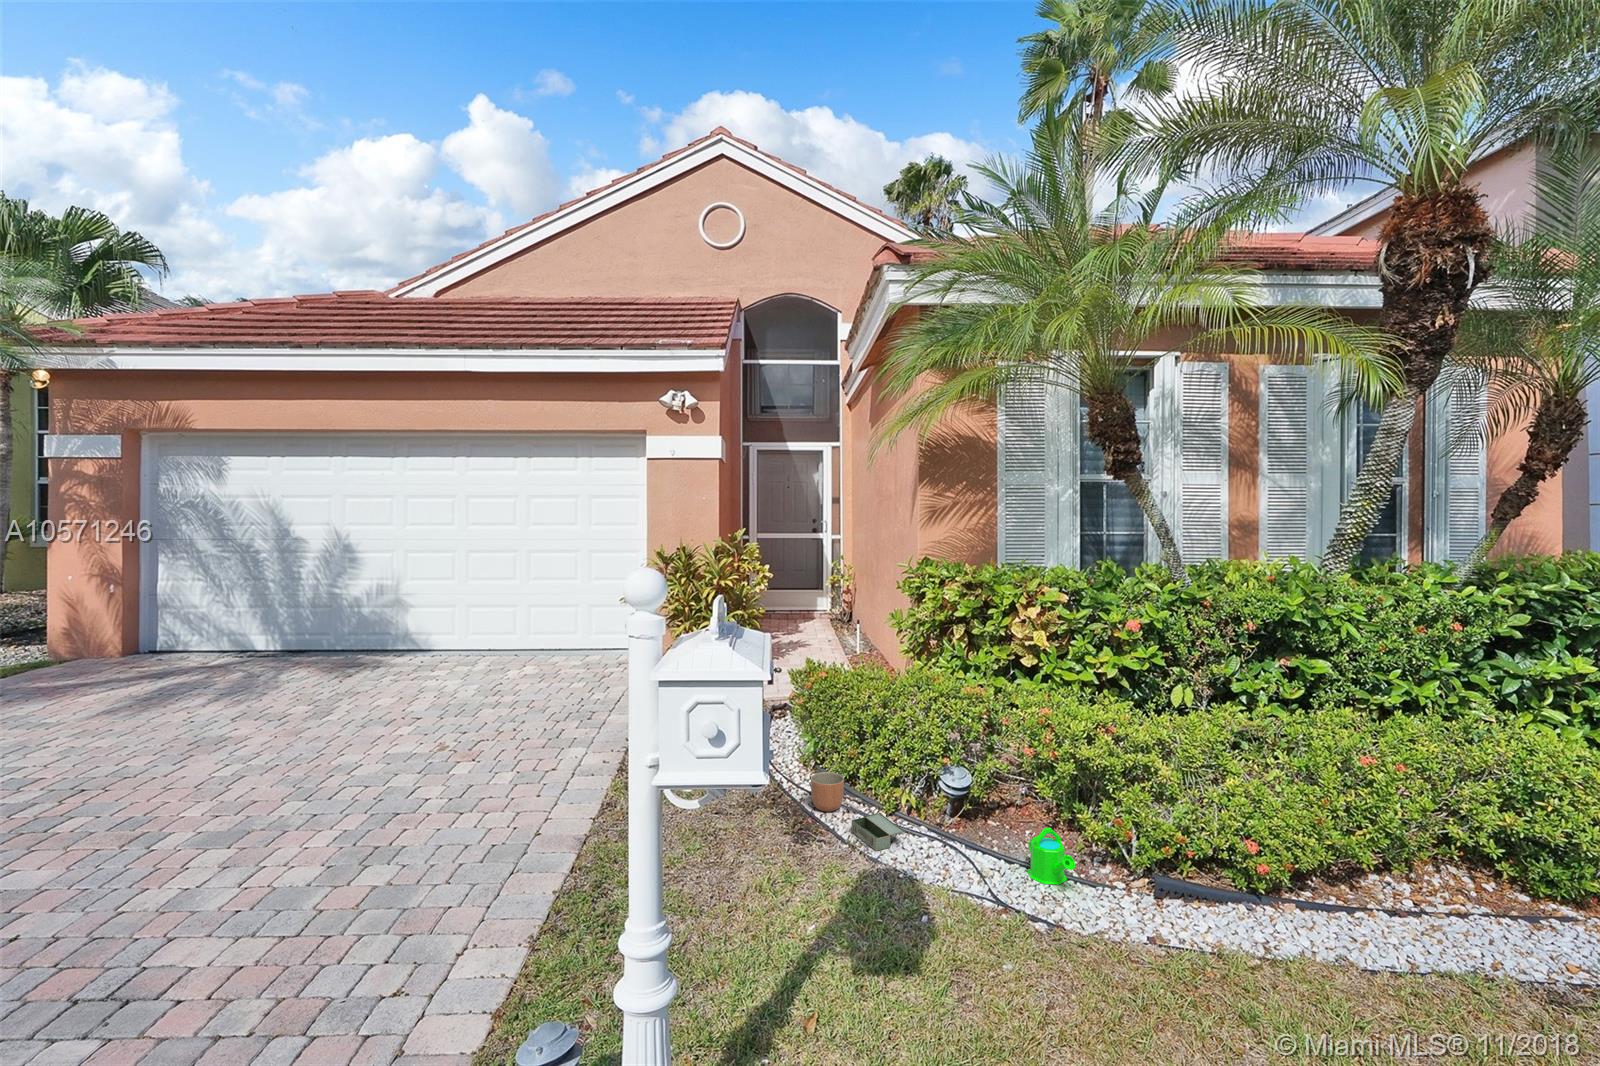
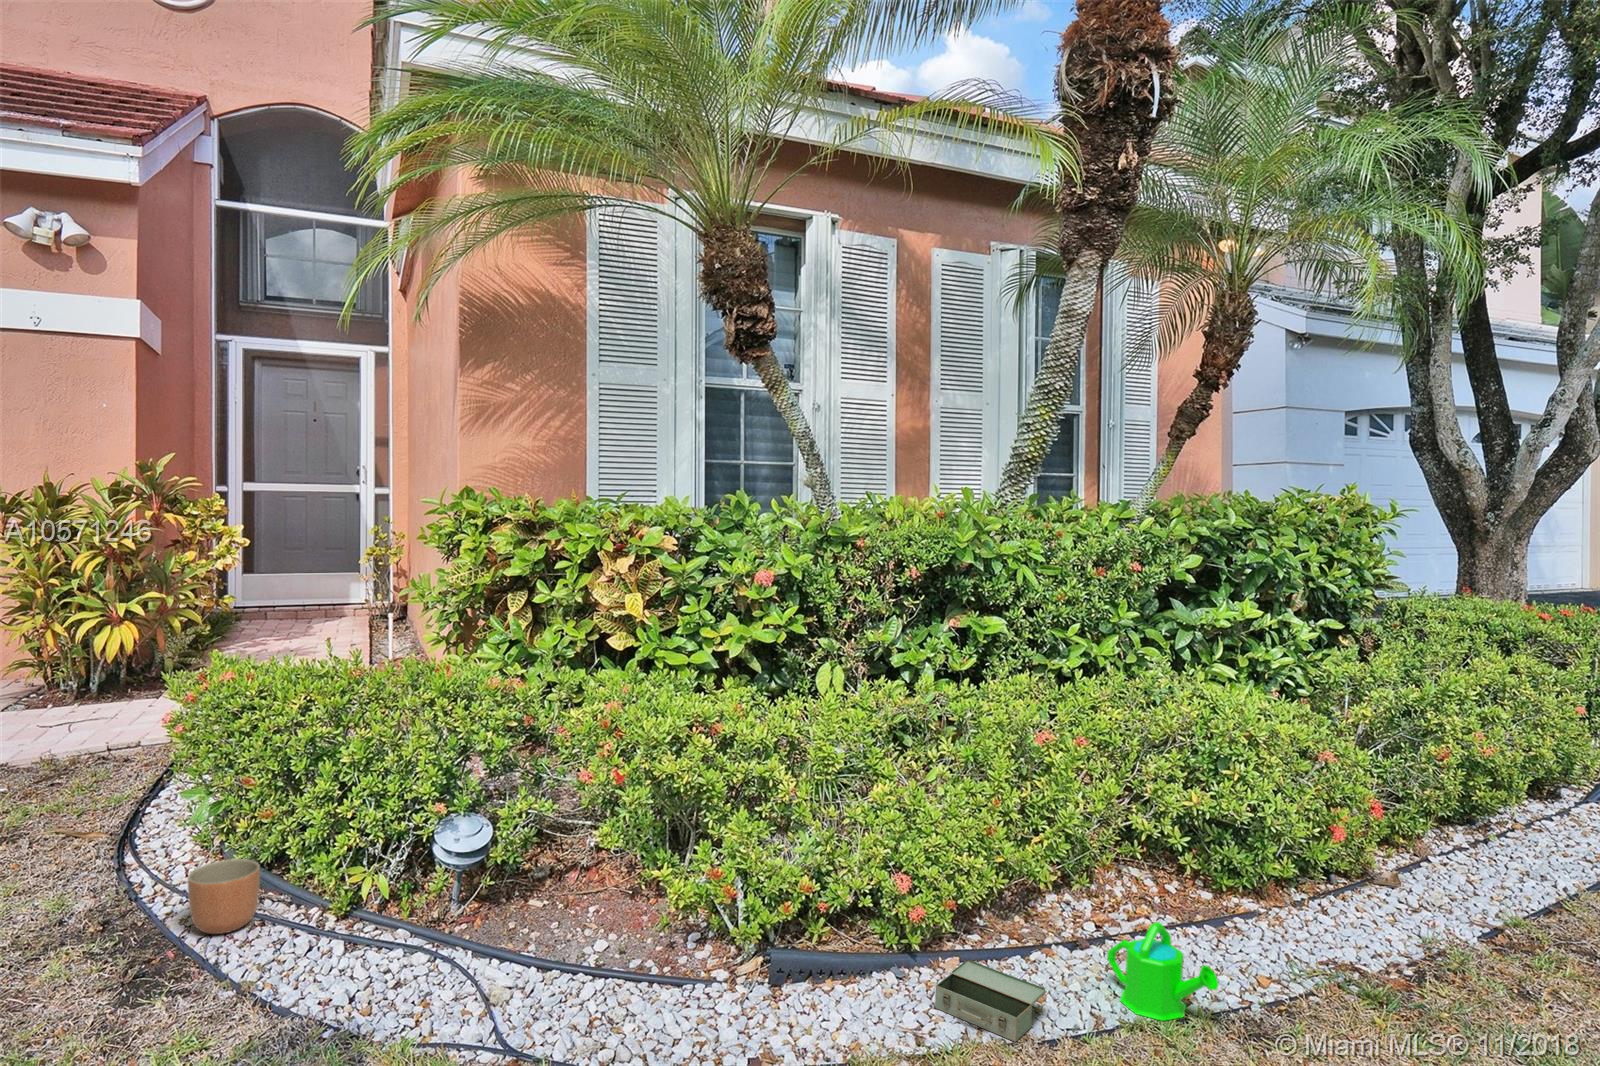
toolbox: present [851,813,904,851] -> present [935,960,1046,1042]
watering can: present [1028,828,1075,885] -> present [1107,922,1219,1021]

